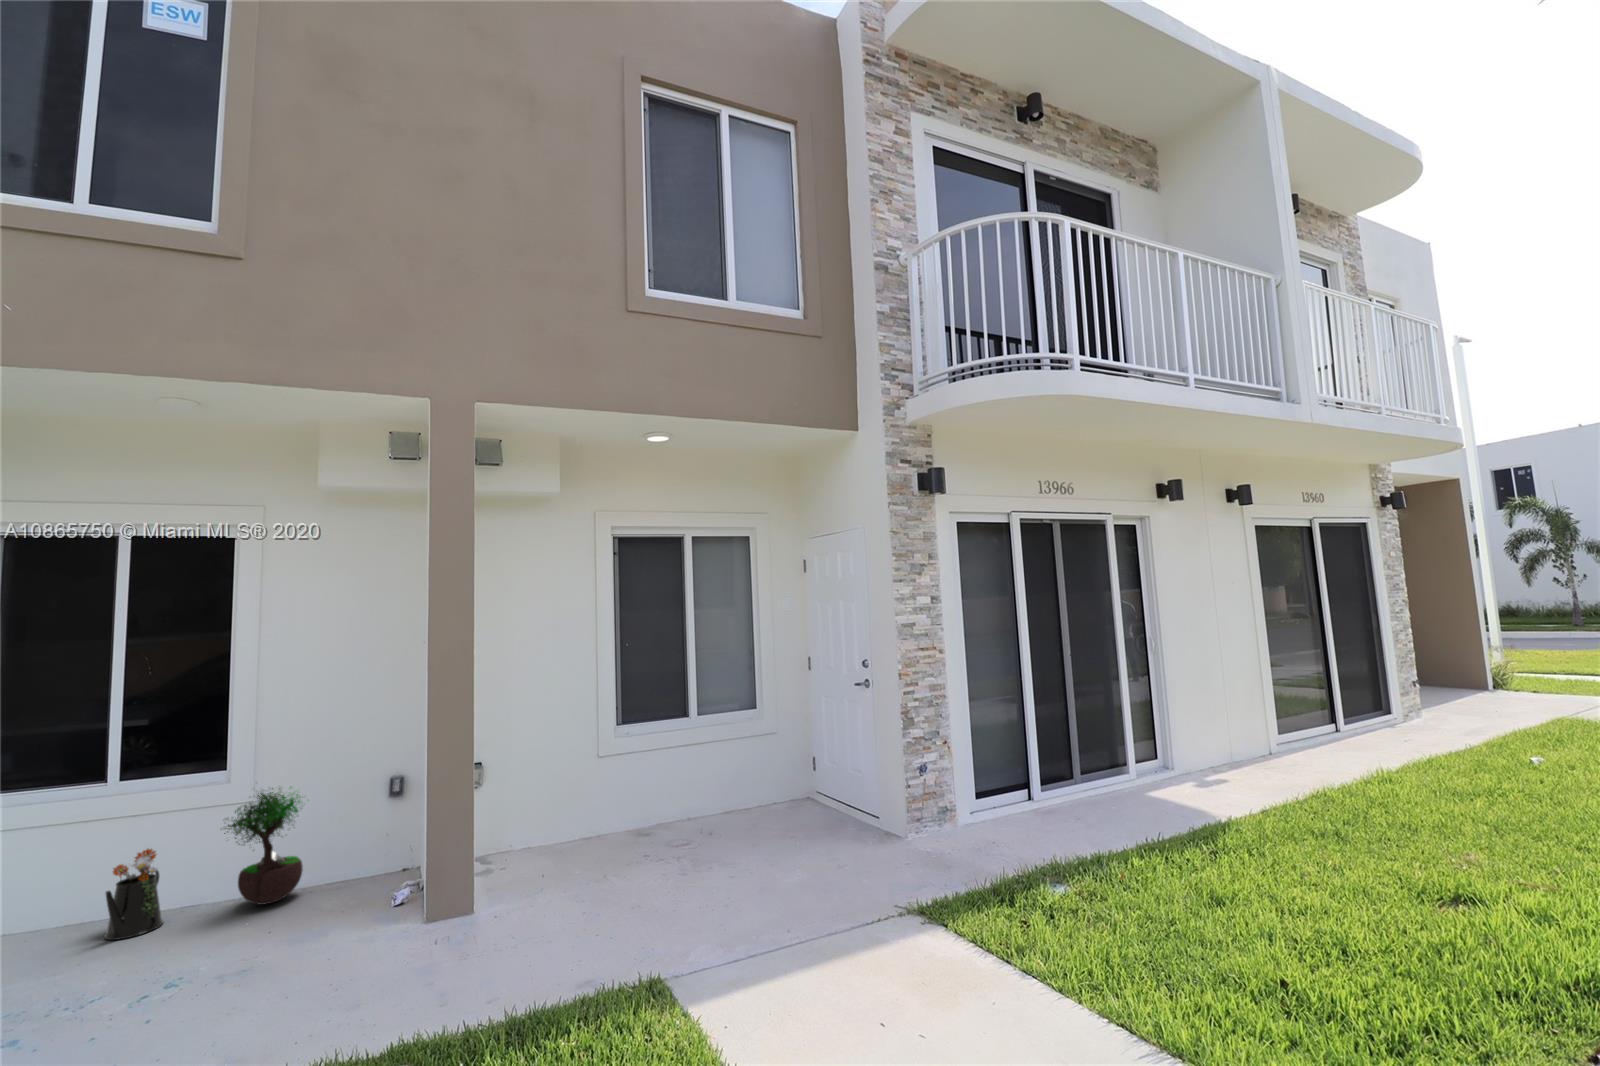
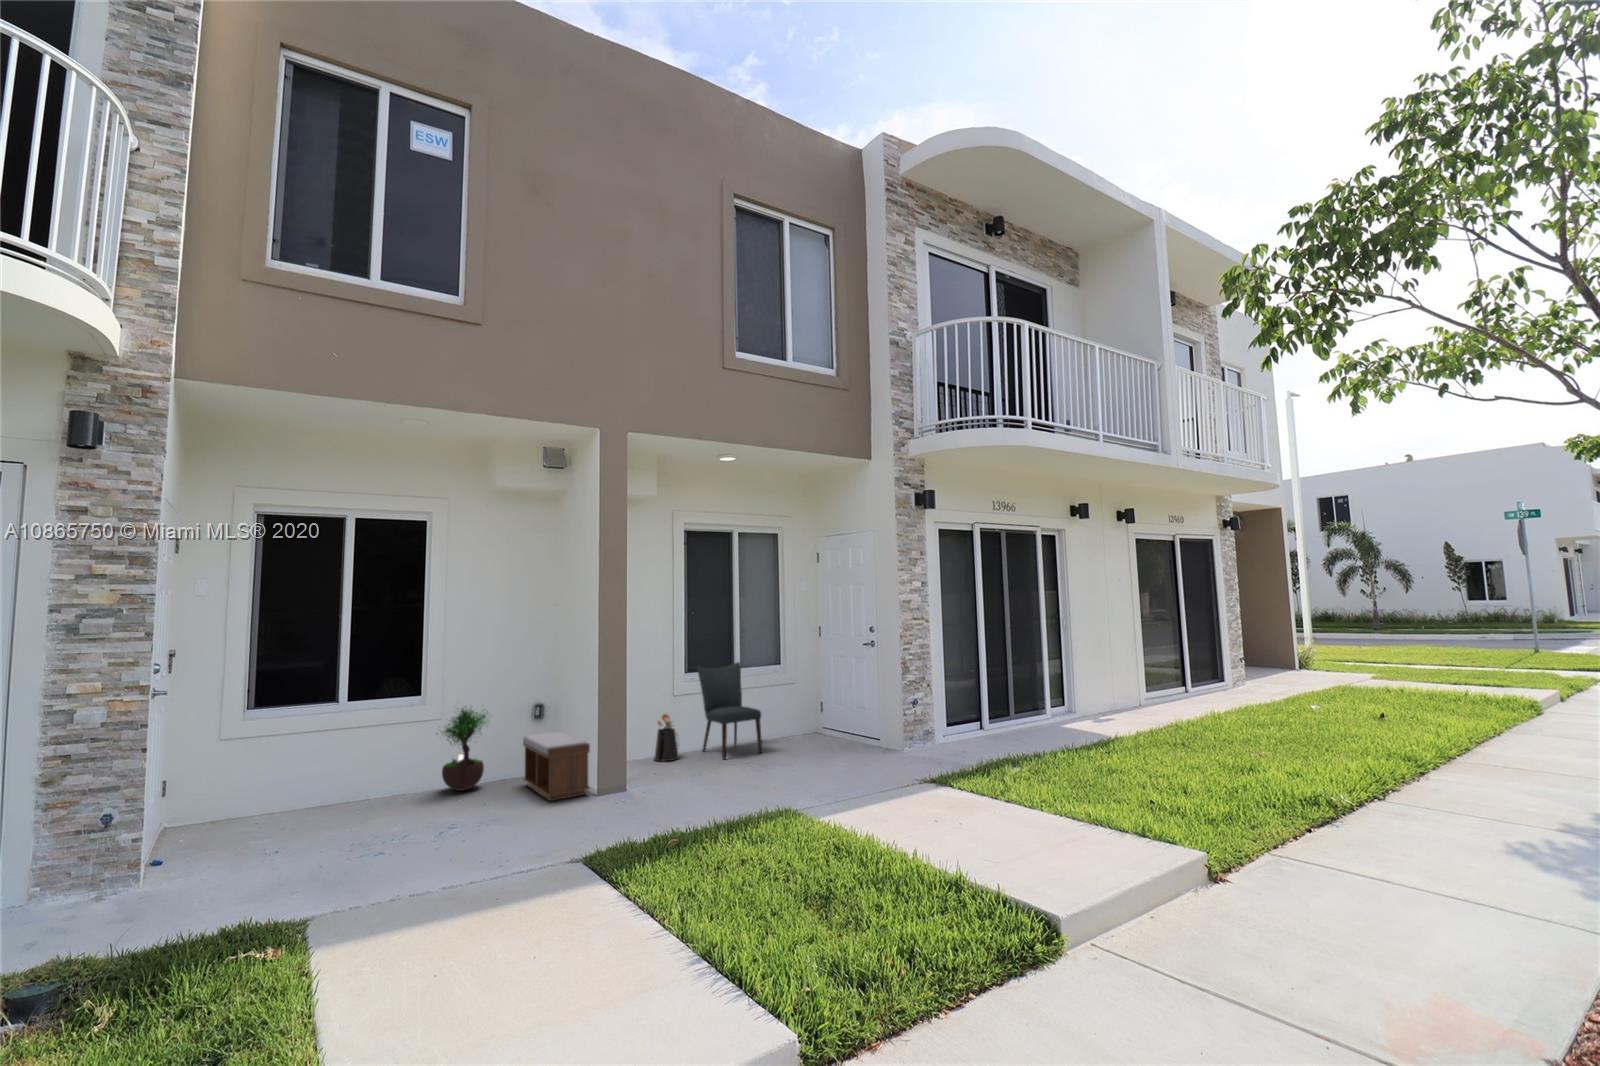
chair: none [625,709,709,850] -> present [697,662,762,759]
bench: none [339,819,412,936] -> present [523,732,590,801]
watering can: present [104,849,163,940] -> present [654,714,679,761]

